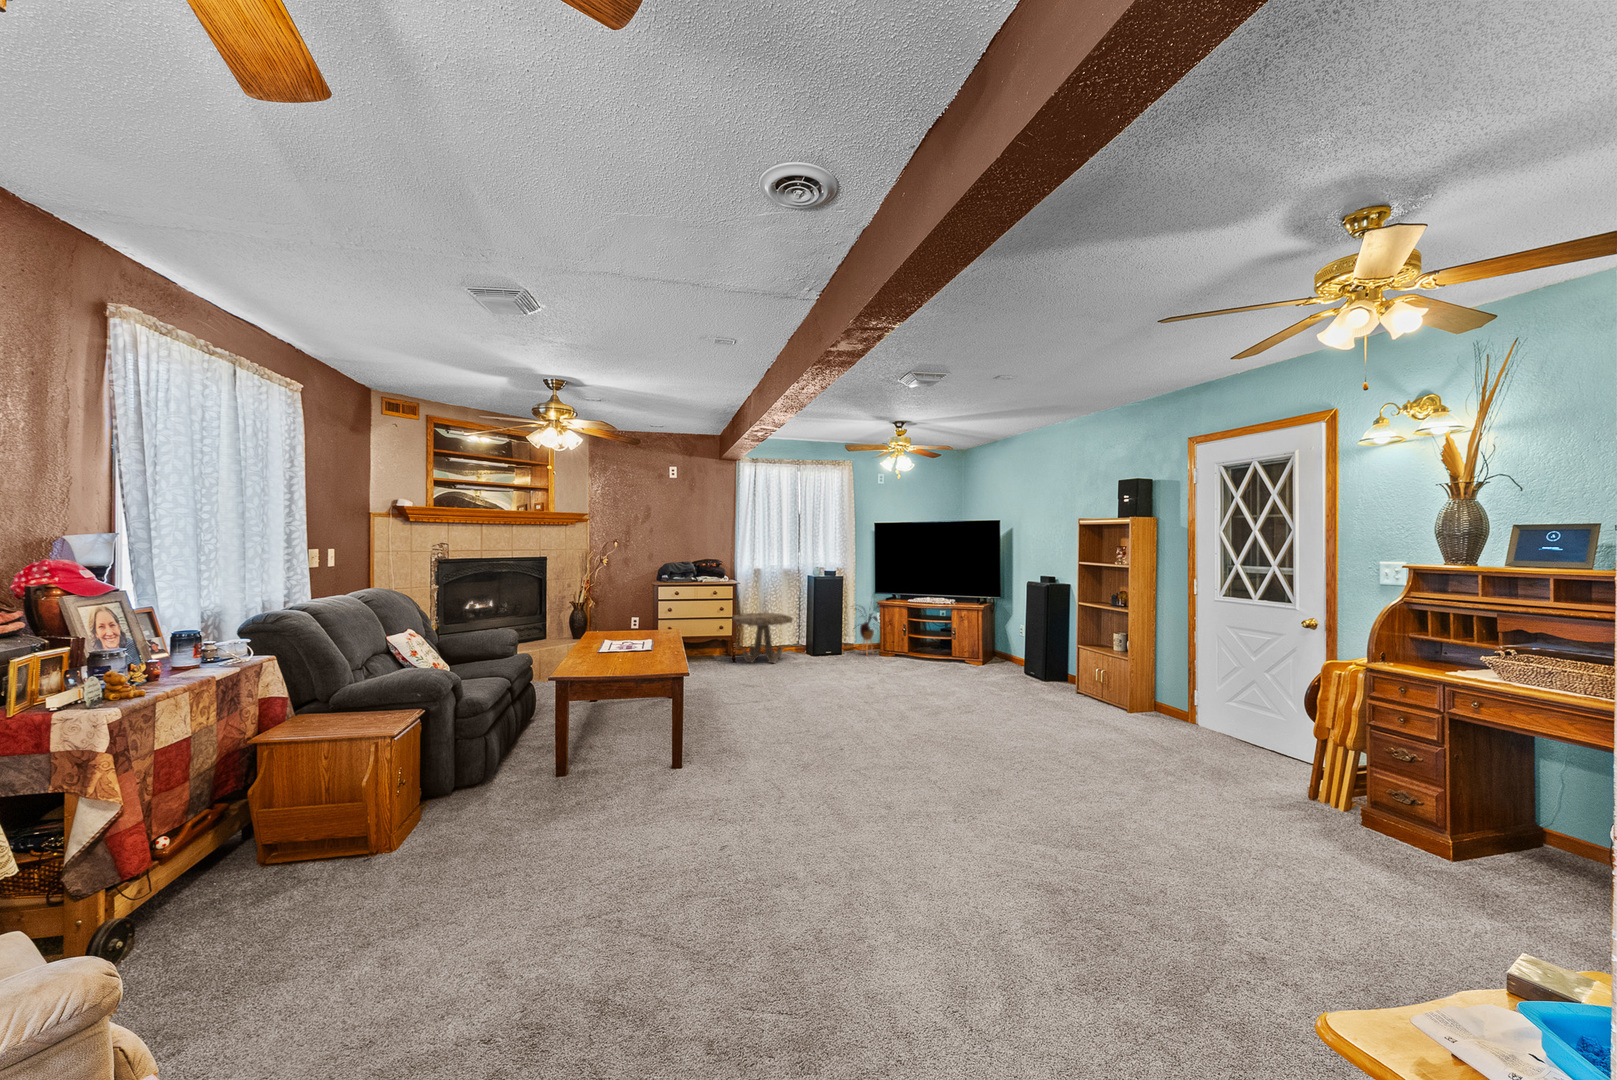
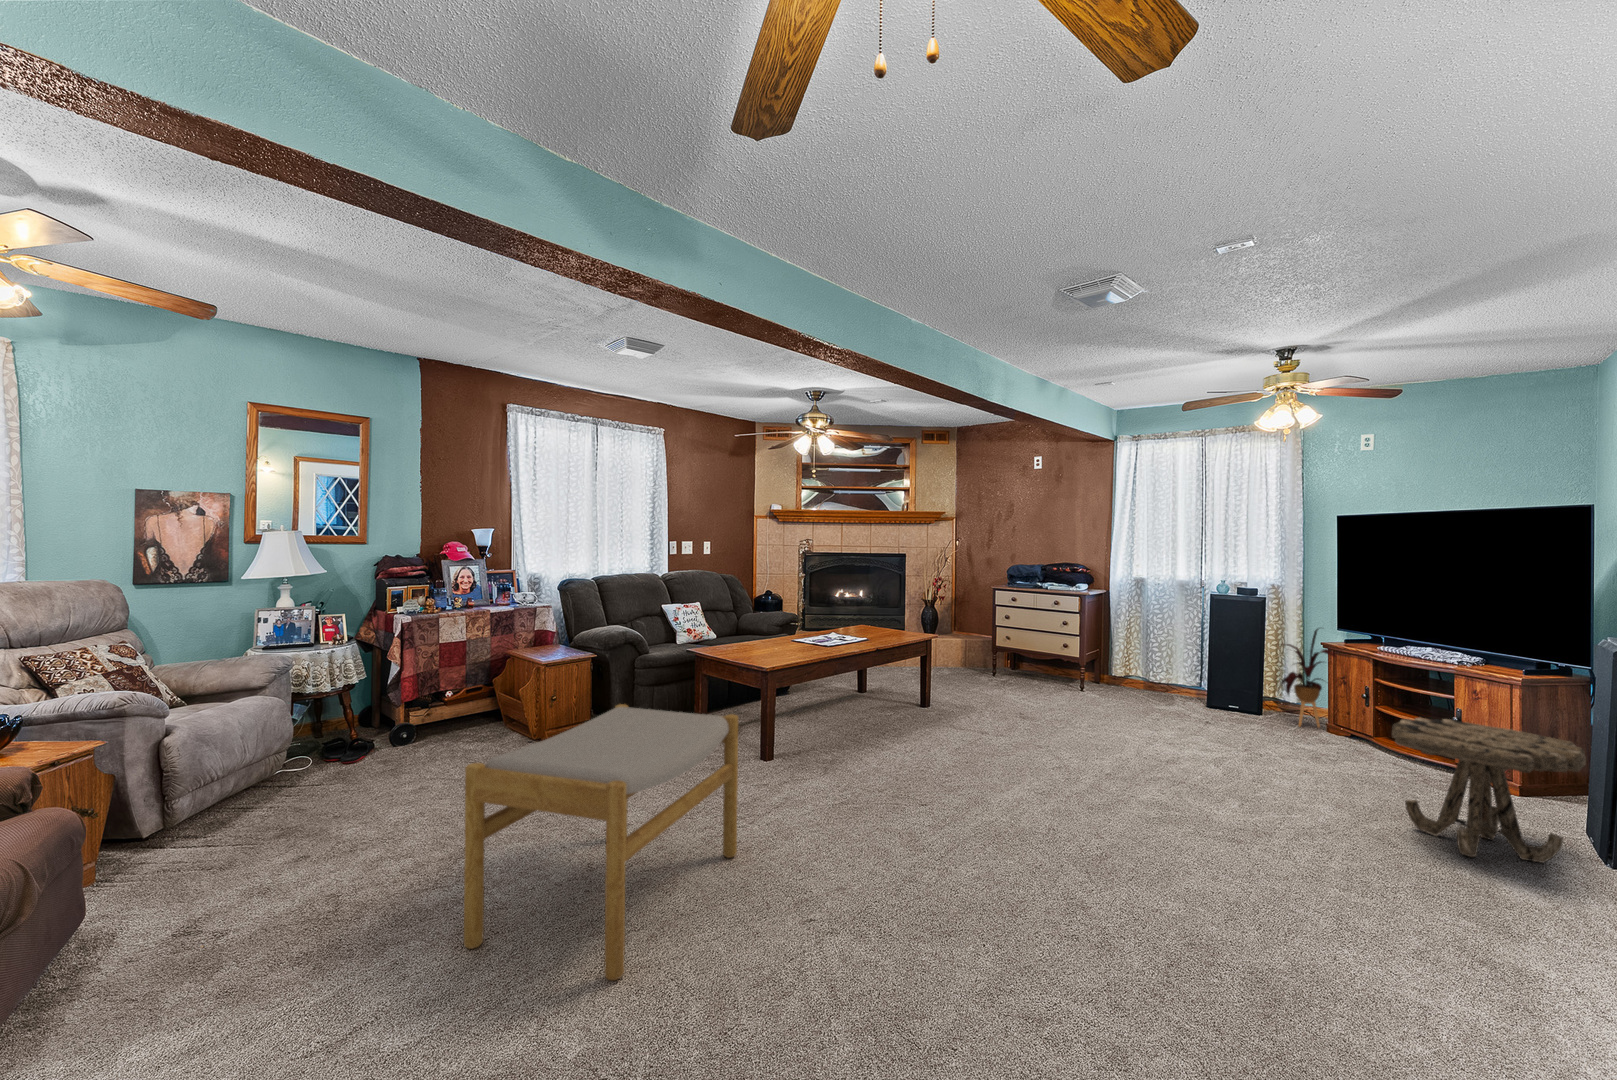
side table: present [733,613,793,663] -> present [1392,718,1586,863]
footstool: none [825,703,1112,983] -> present [464,704,738,980]

